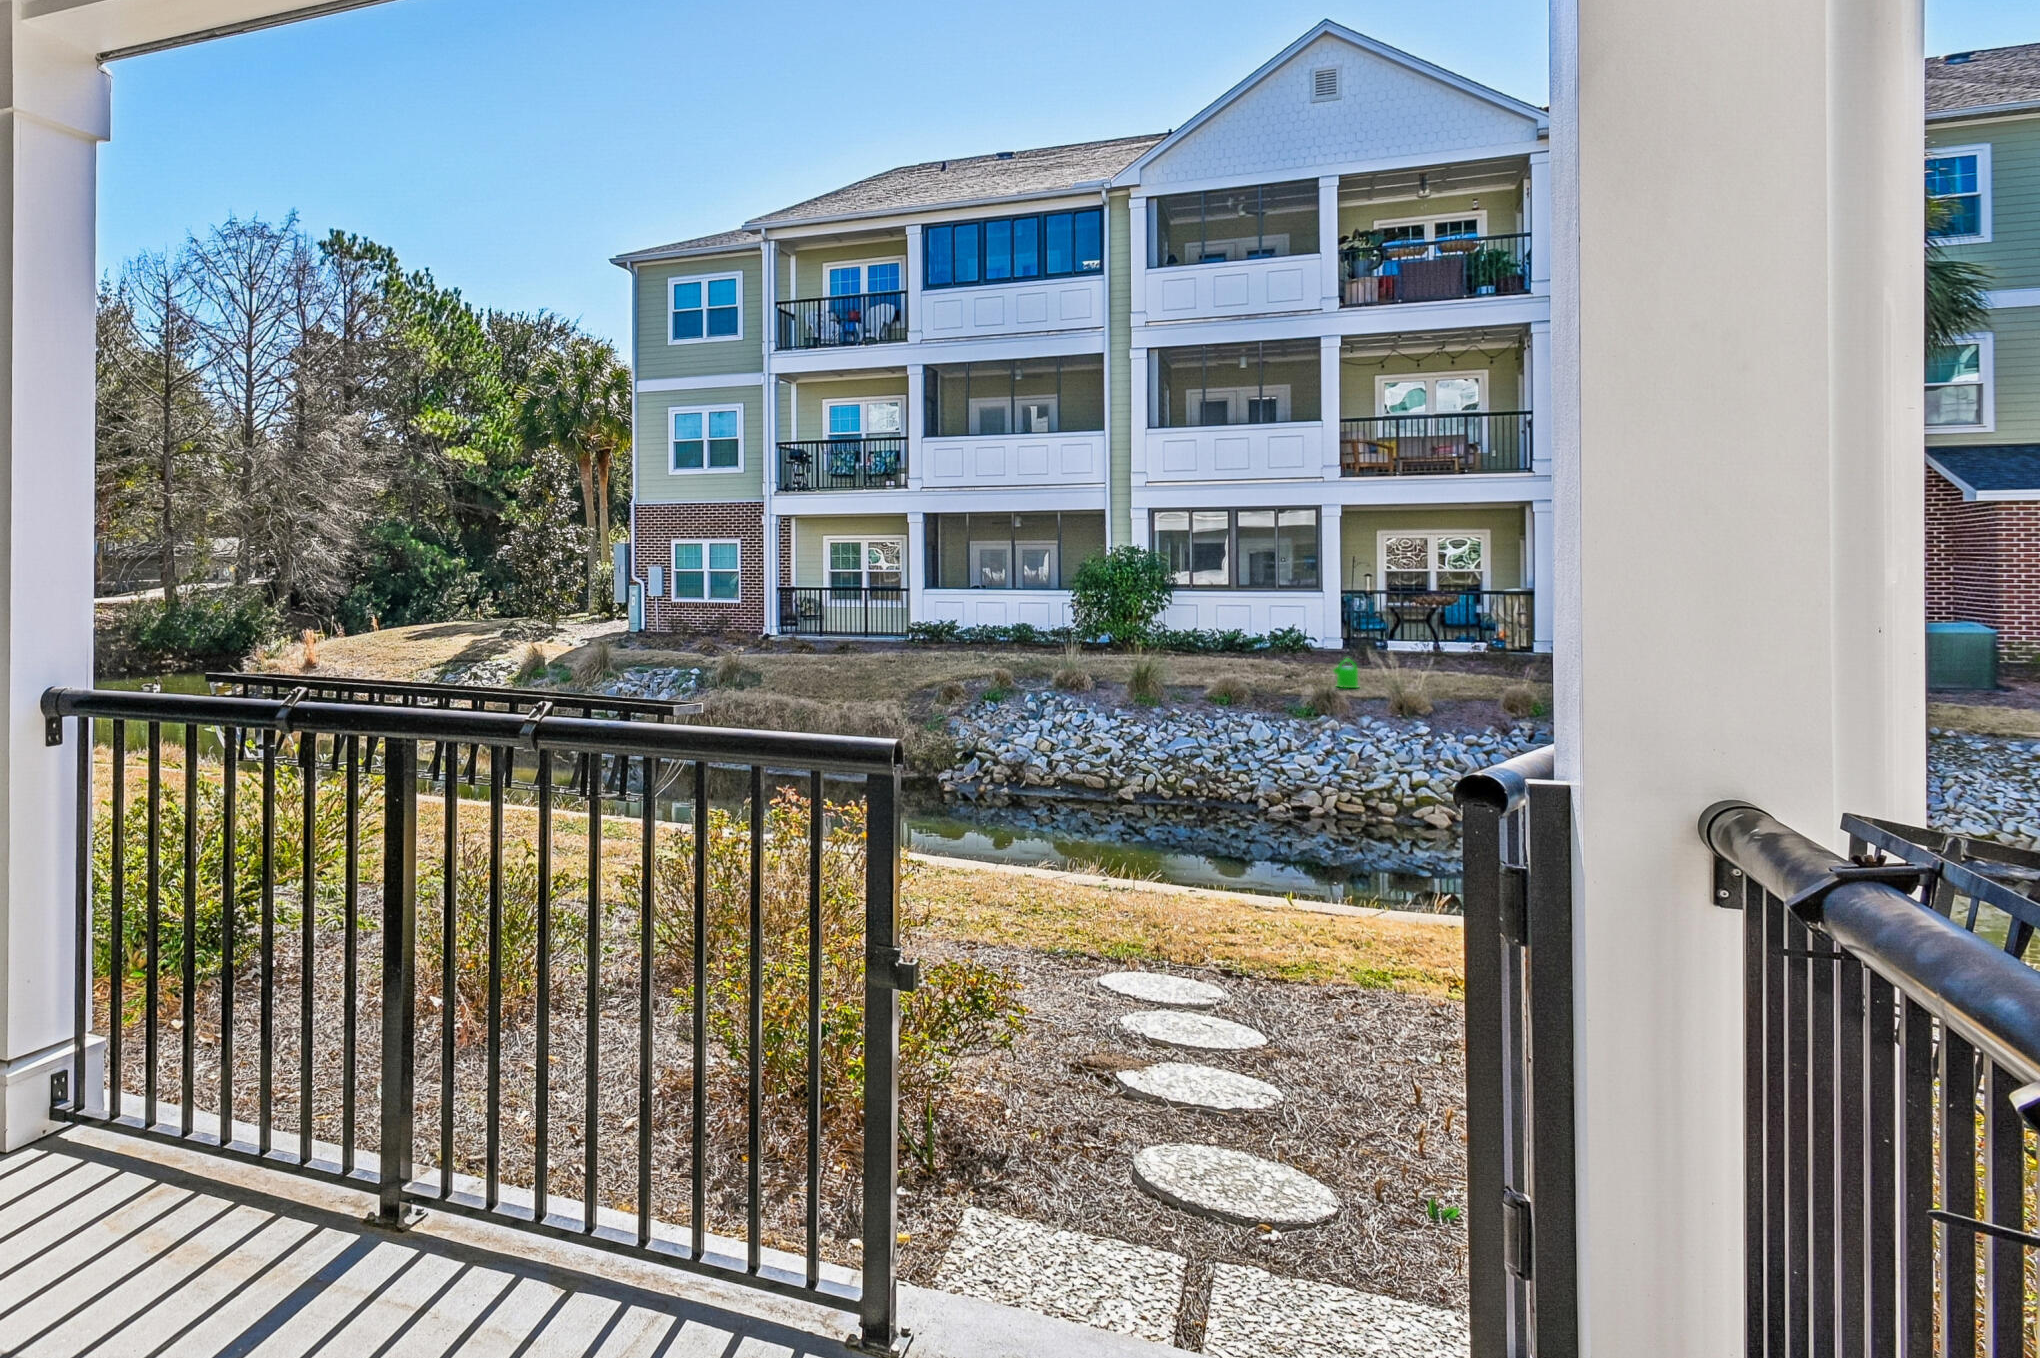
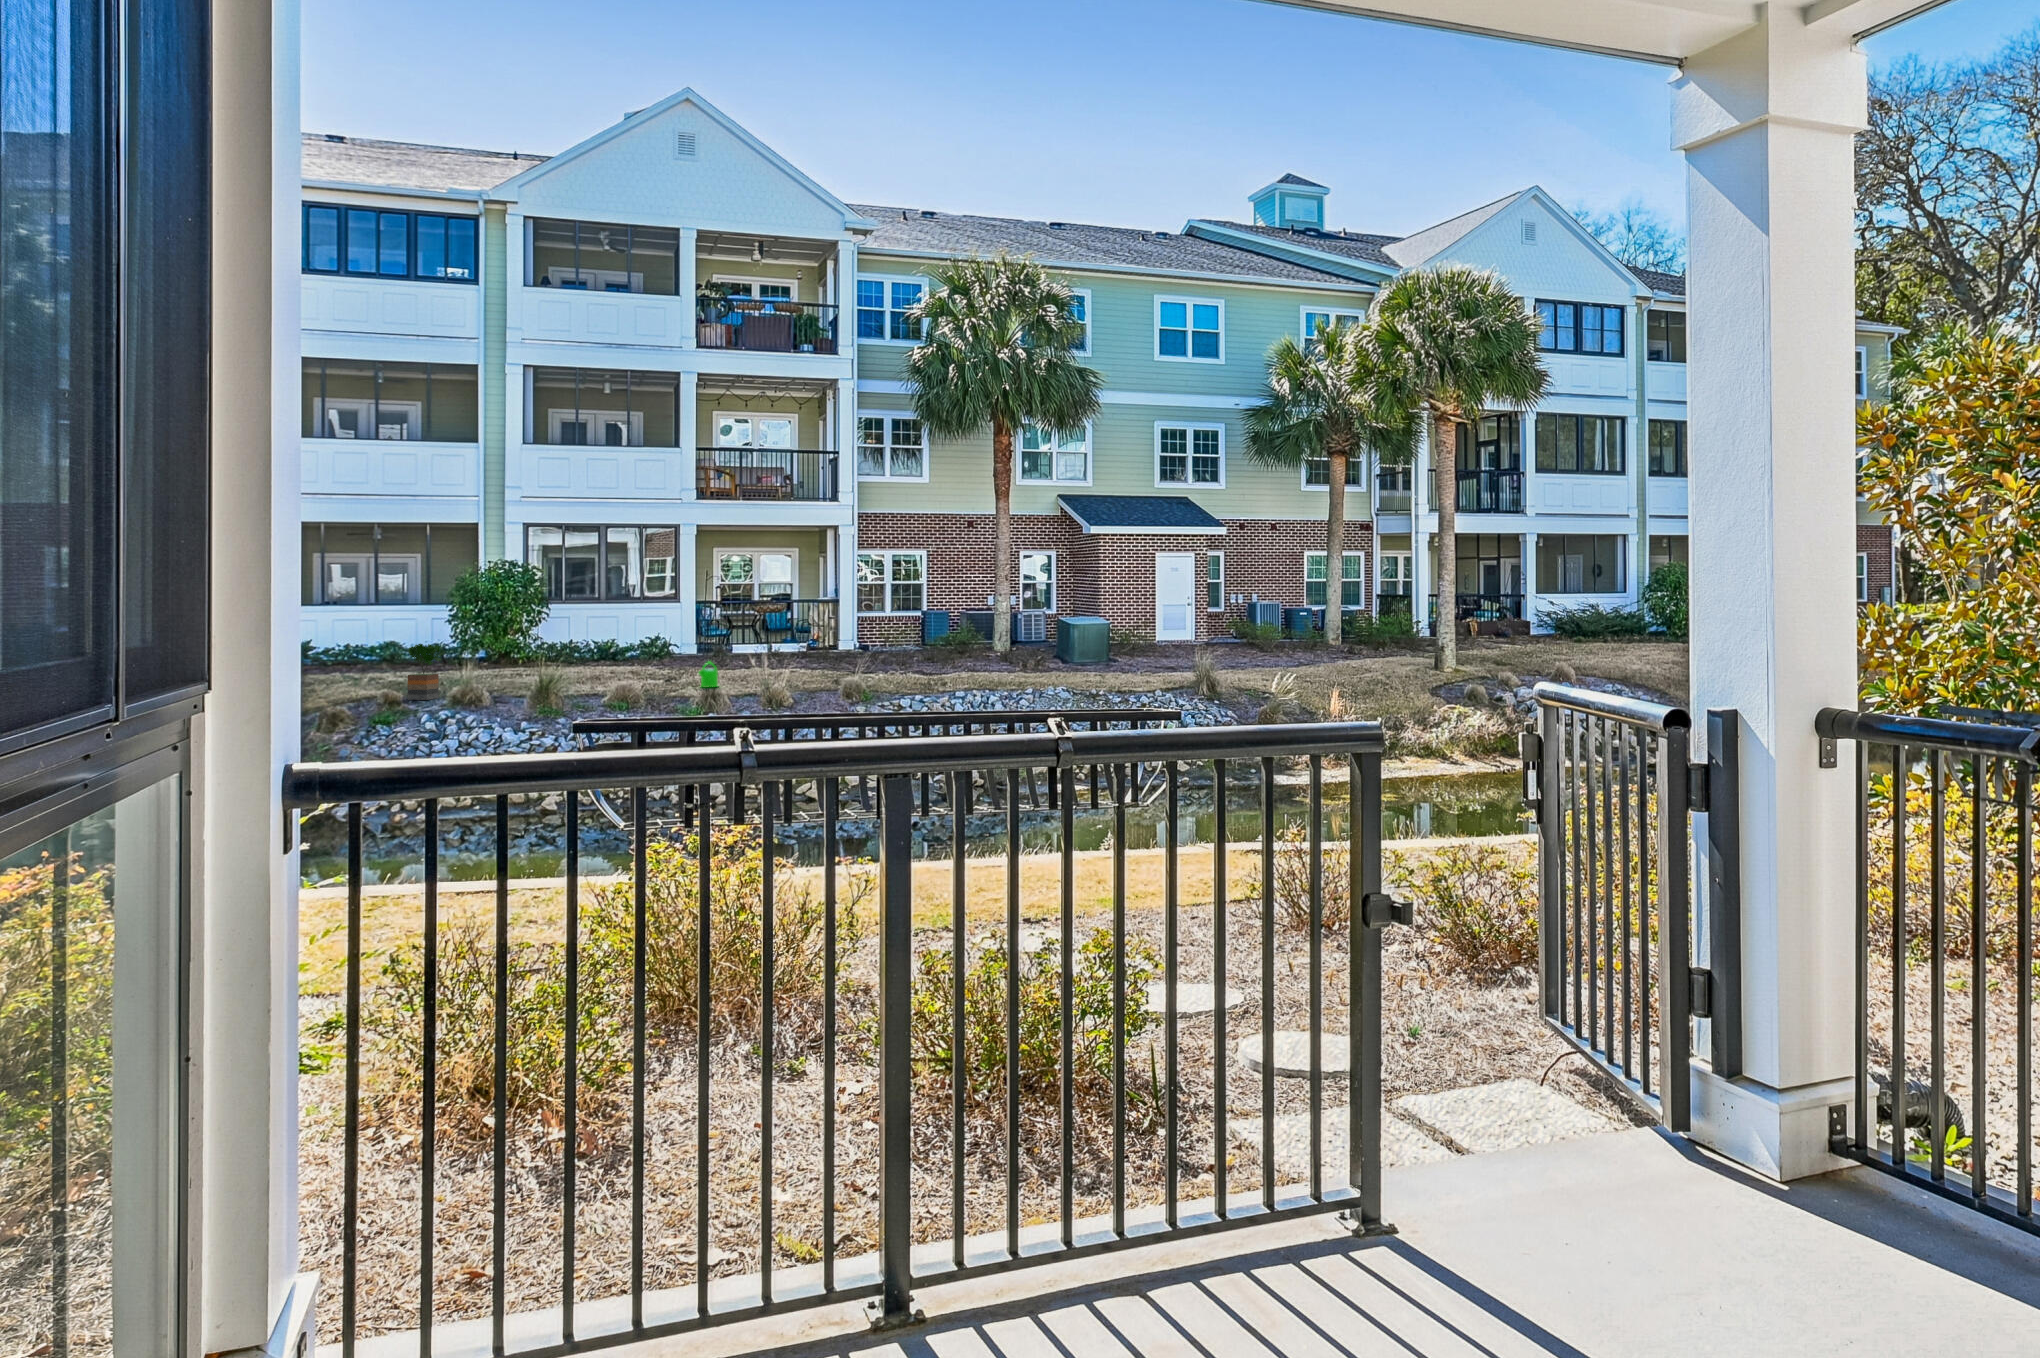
potted tree: none [1021,624,1058,679] -> present [408,644,444,700]

